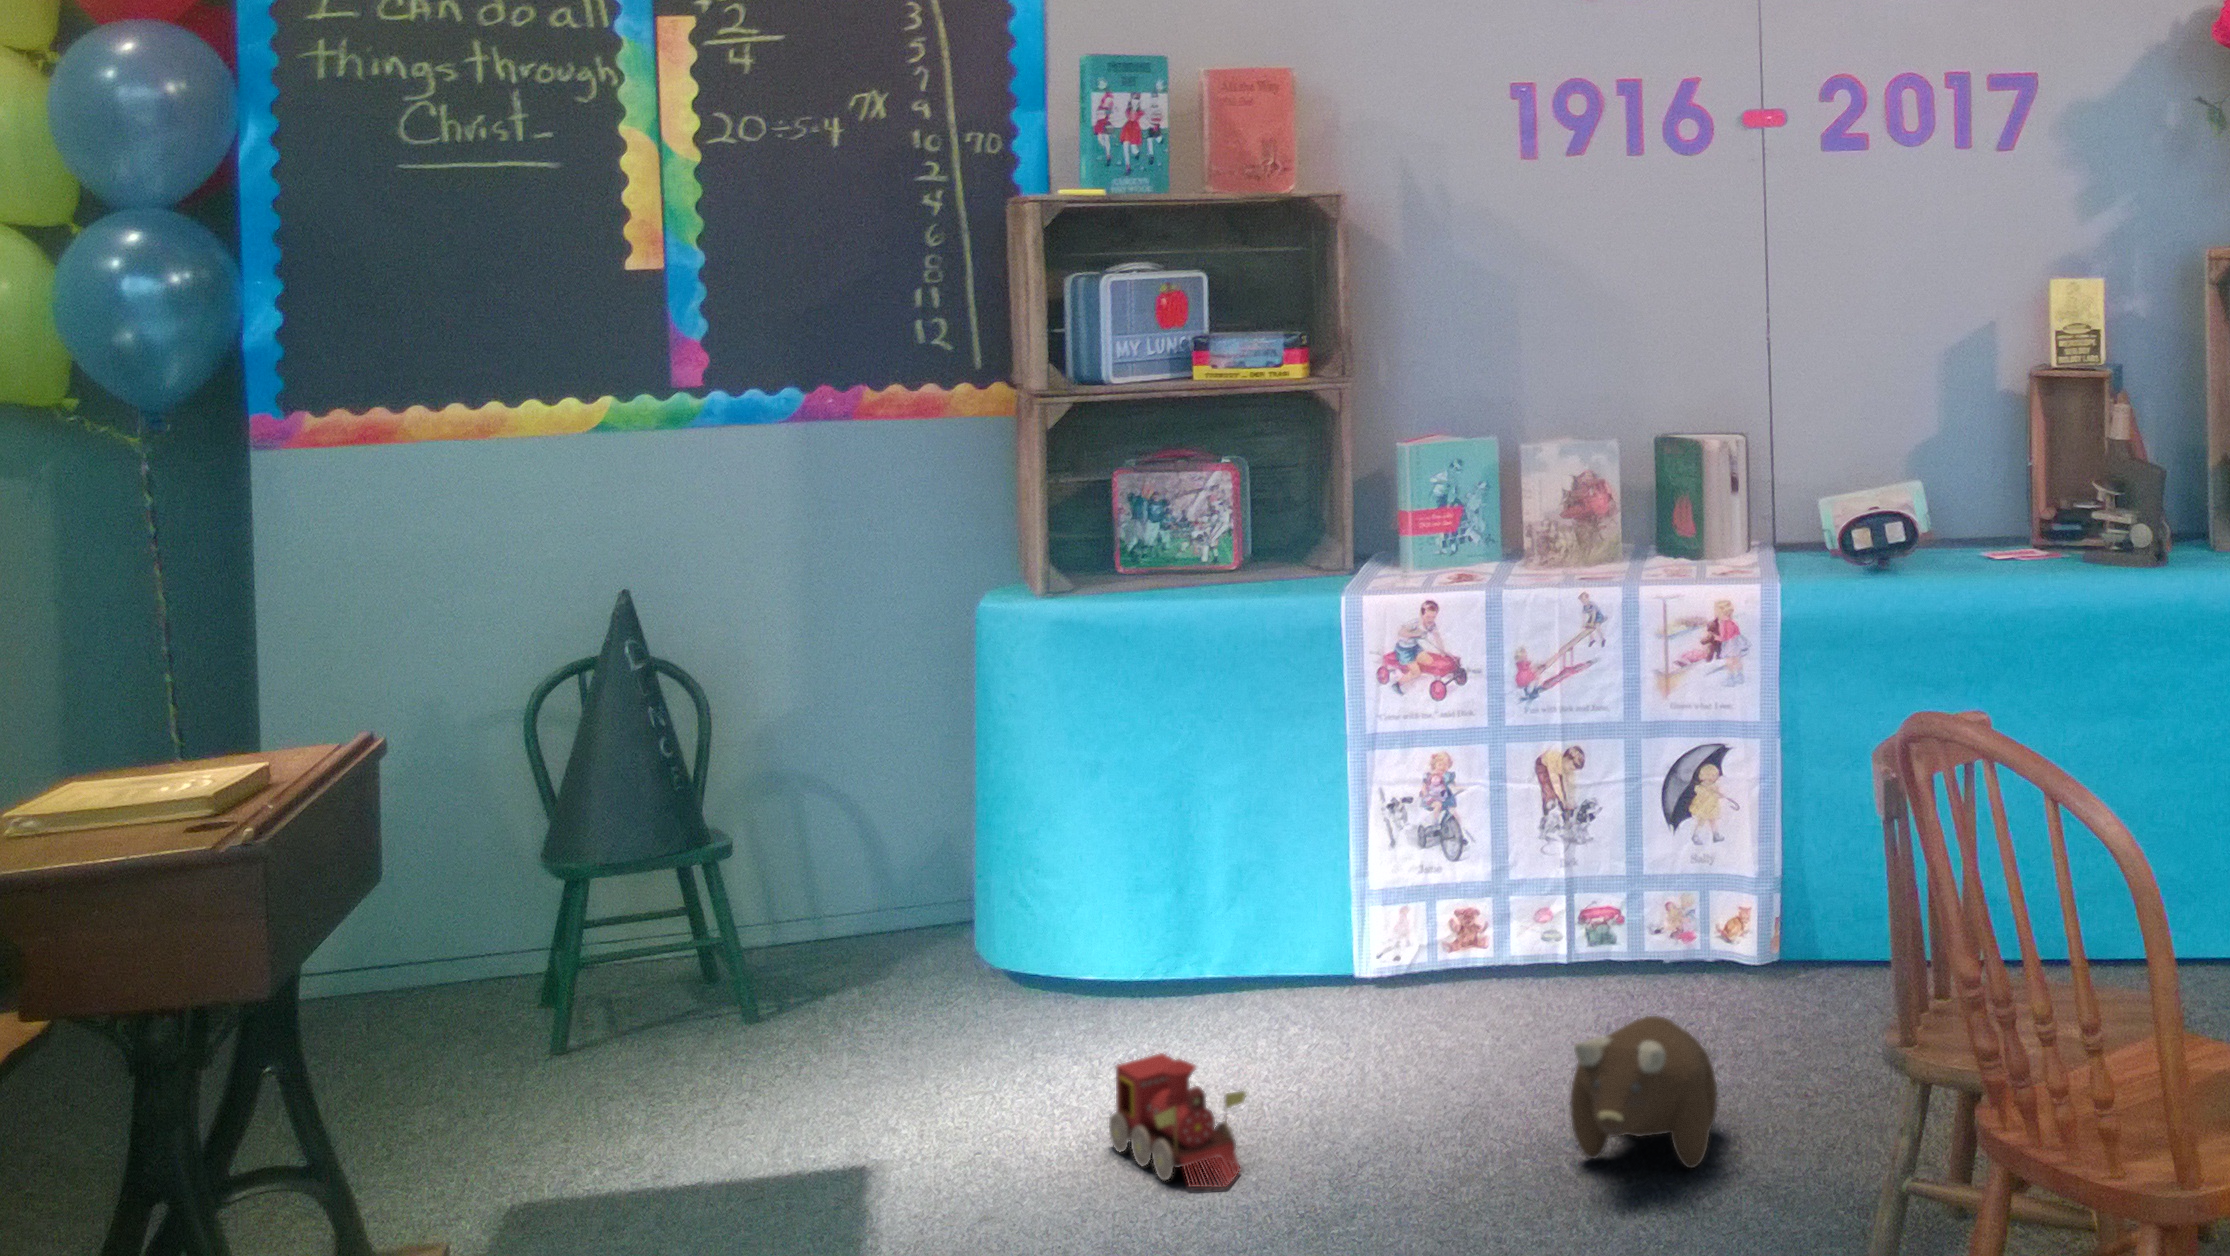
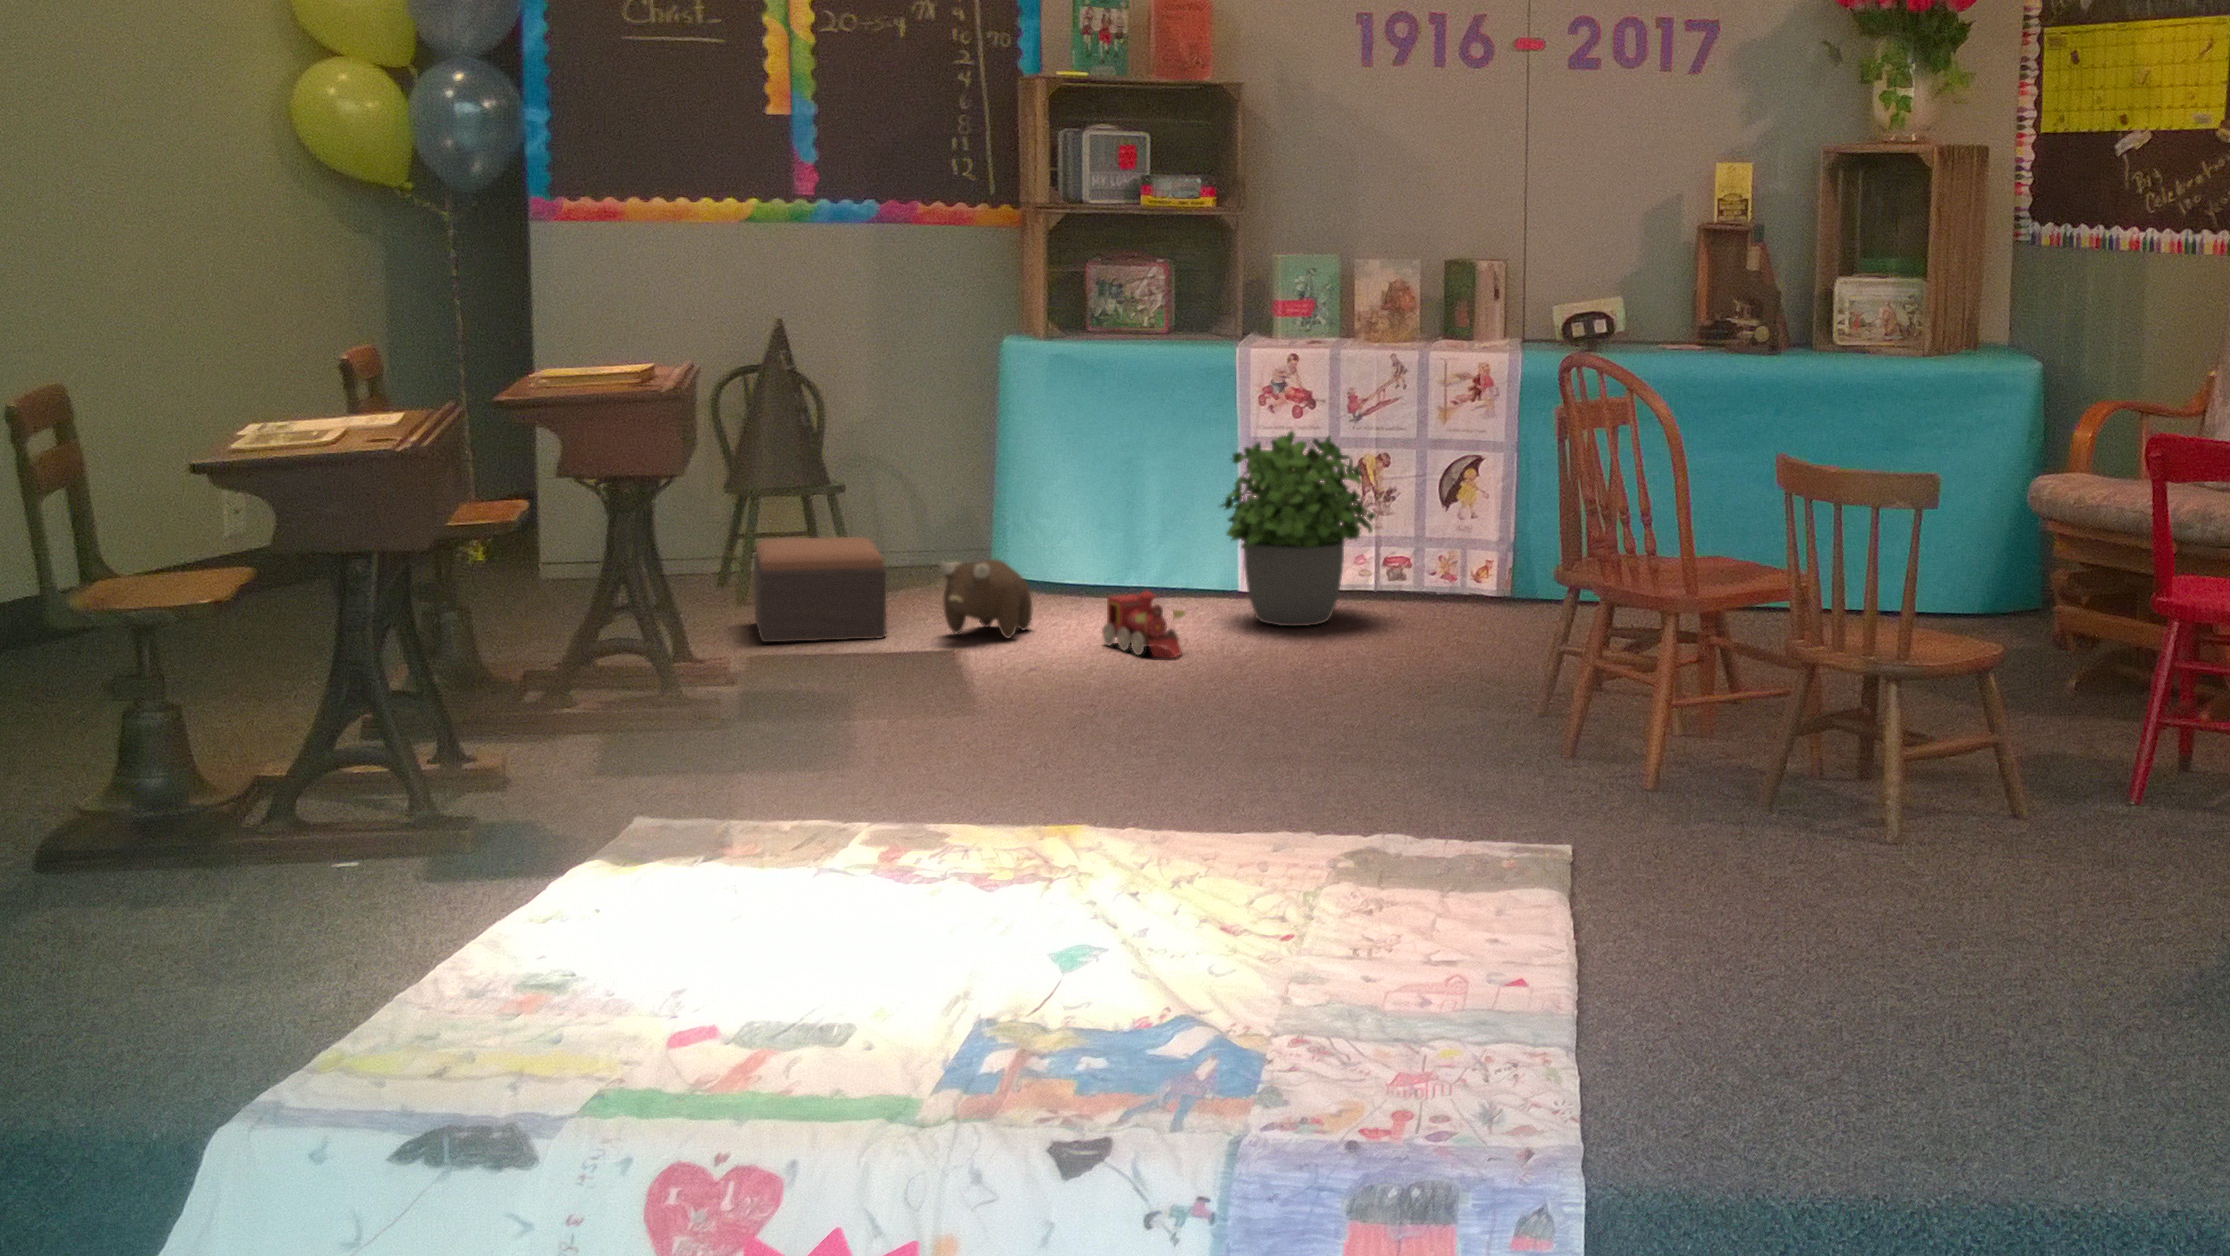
potted plant: none [1310,742,1566,1069] -> present [1221,430,1375,626]
footstool: none [513,954,751,1181] -> present [754,537,886,642]
plush toy: present [1570,1016,1718,1168] -> present [939,559,1033,638]

